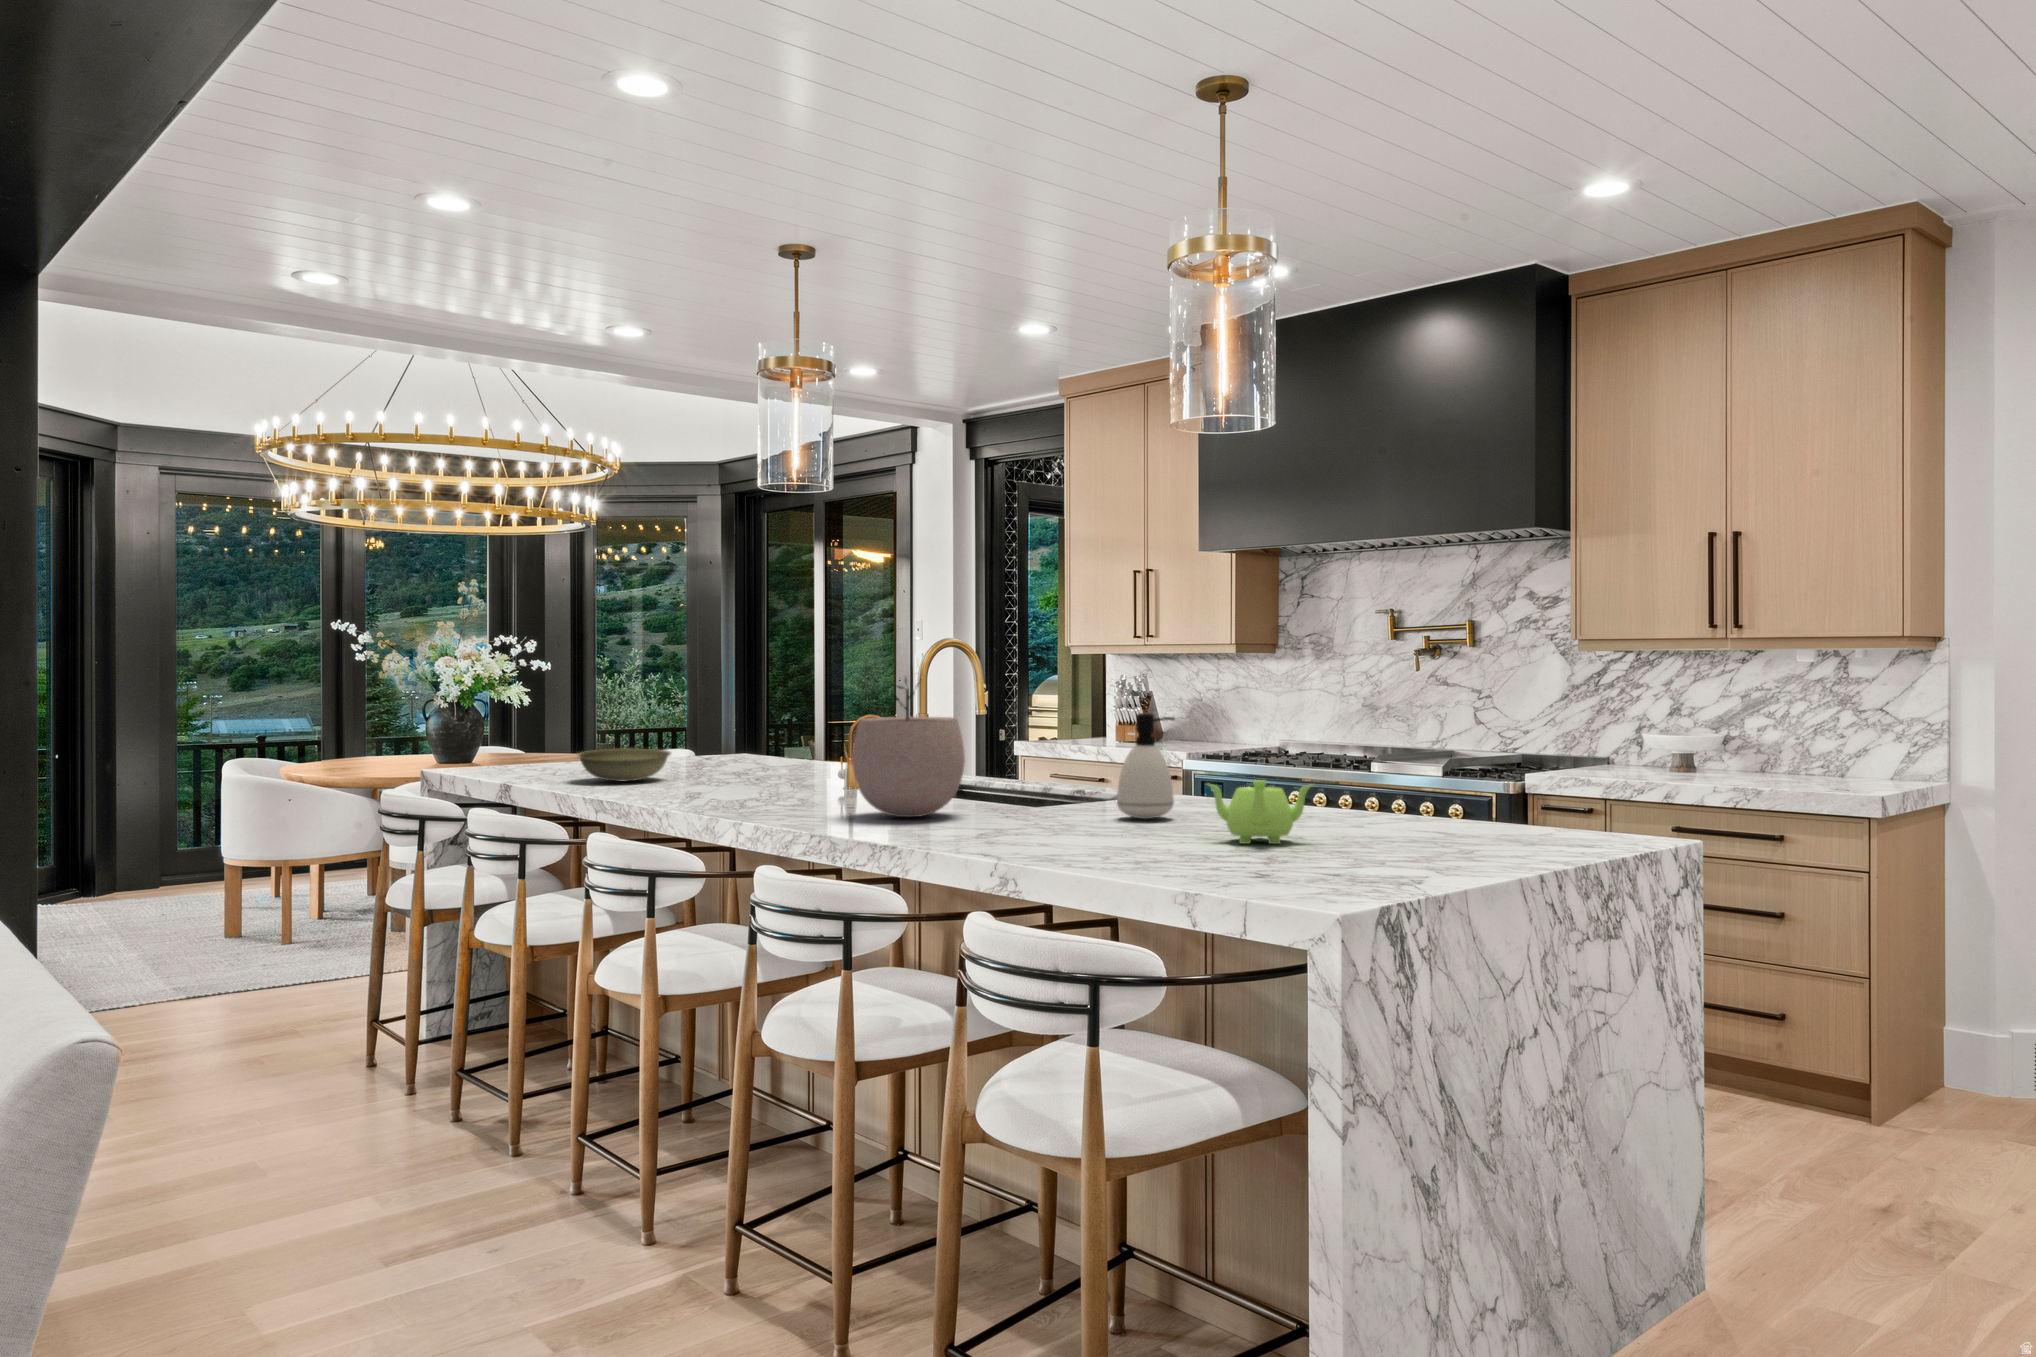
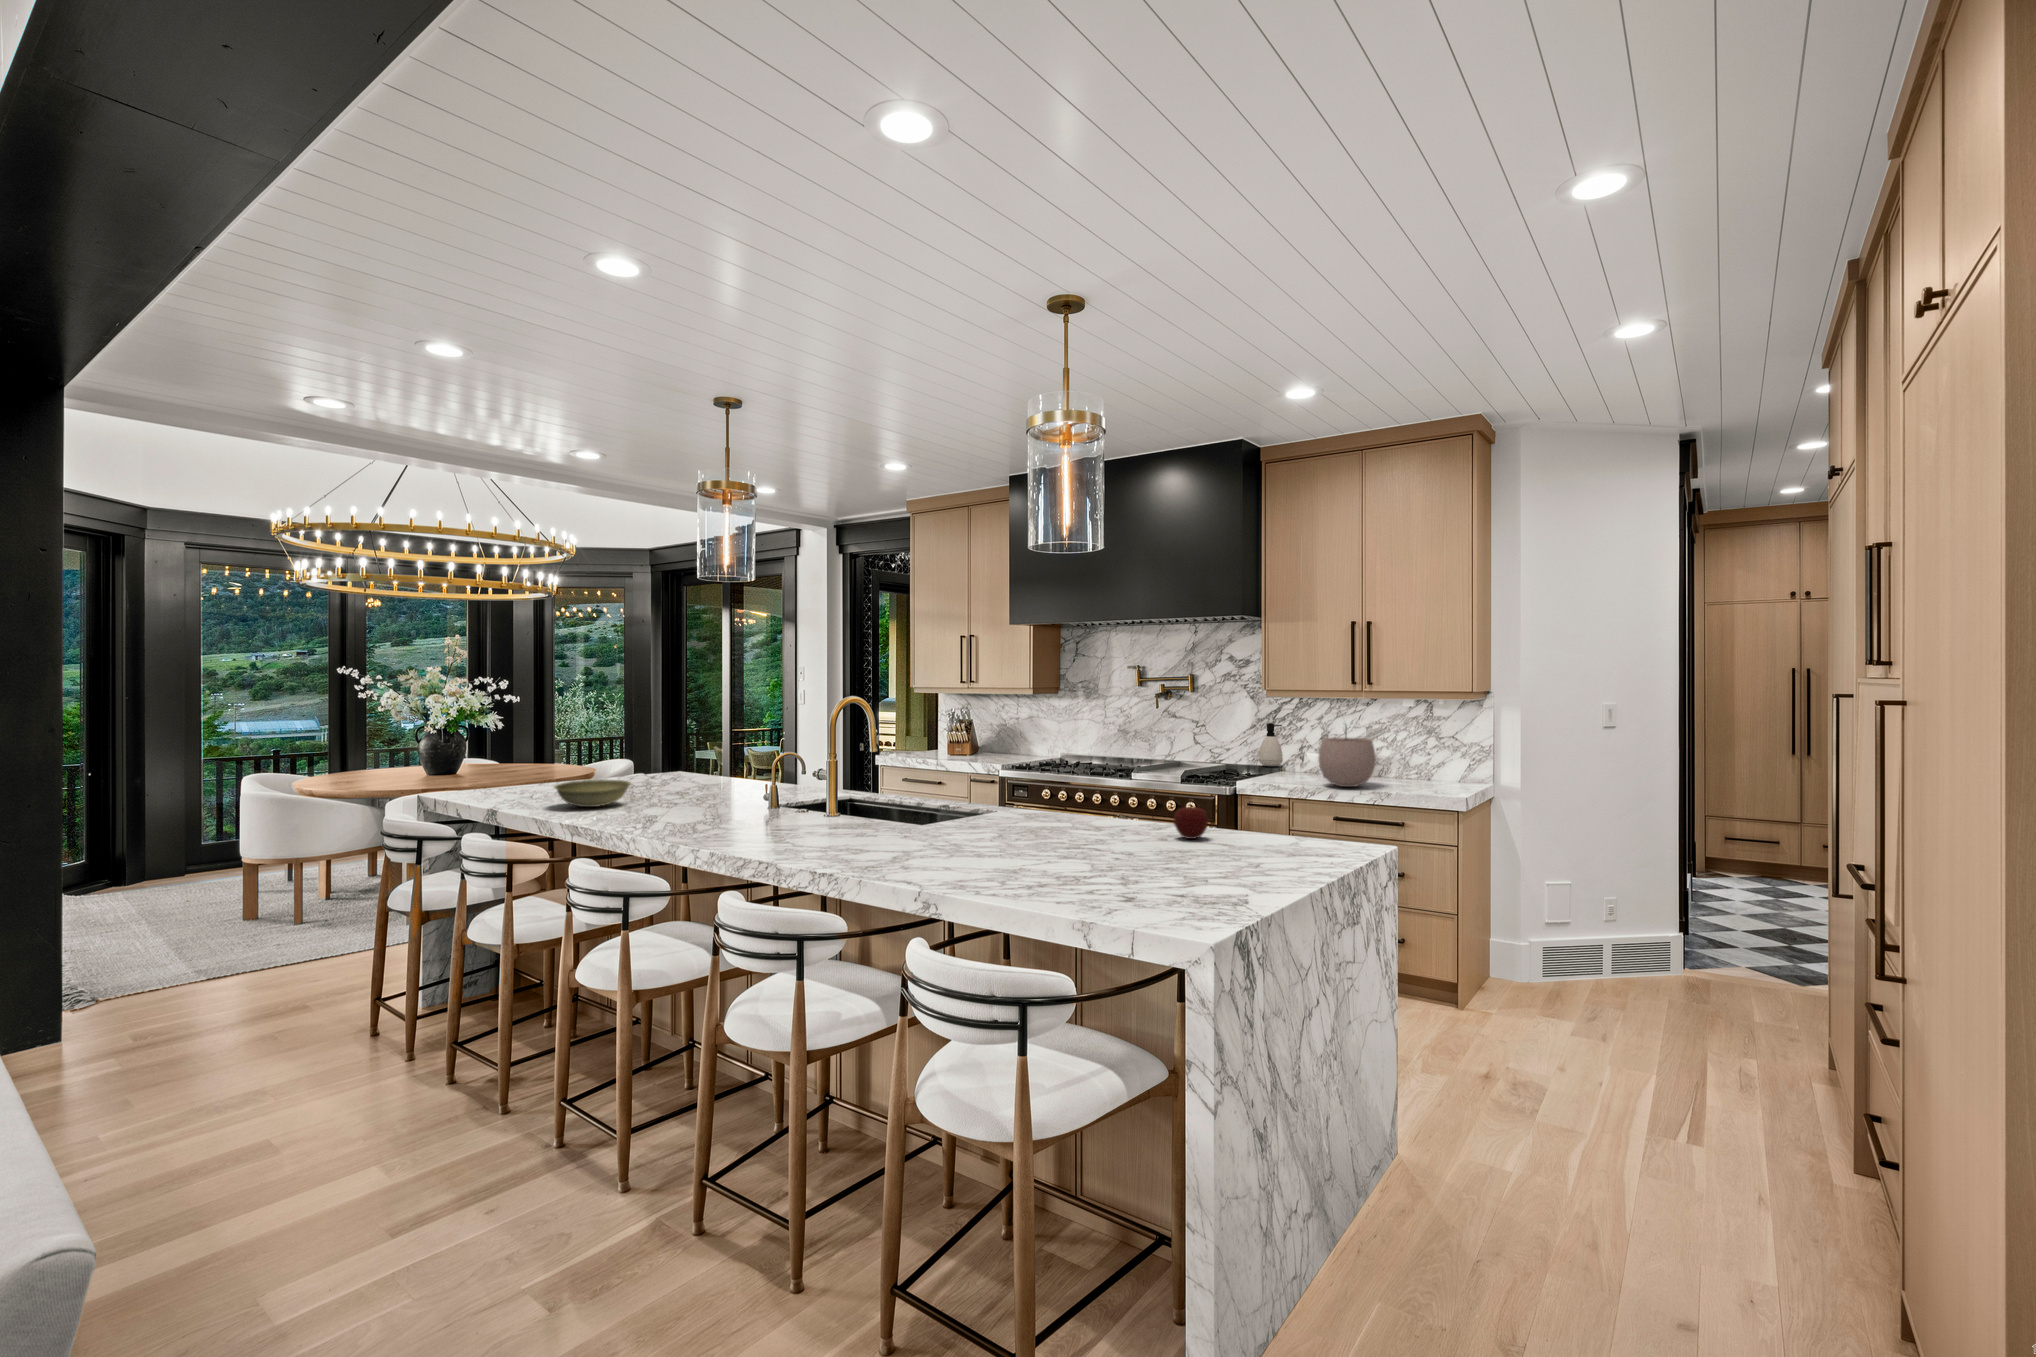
plant pot: present [852,679,965,817] -> present [1318,727,1376,787]
soap dispenser: present [1117,713,1175,819] -> present [1259,723,1283,766]
apple: none [1370,773,1419,823] -> present [1174,806,1208,839]
teapot: present [1206,780,1312,844] -> none [1068,816,1149,865]

